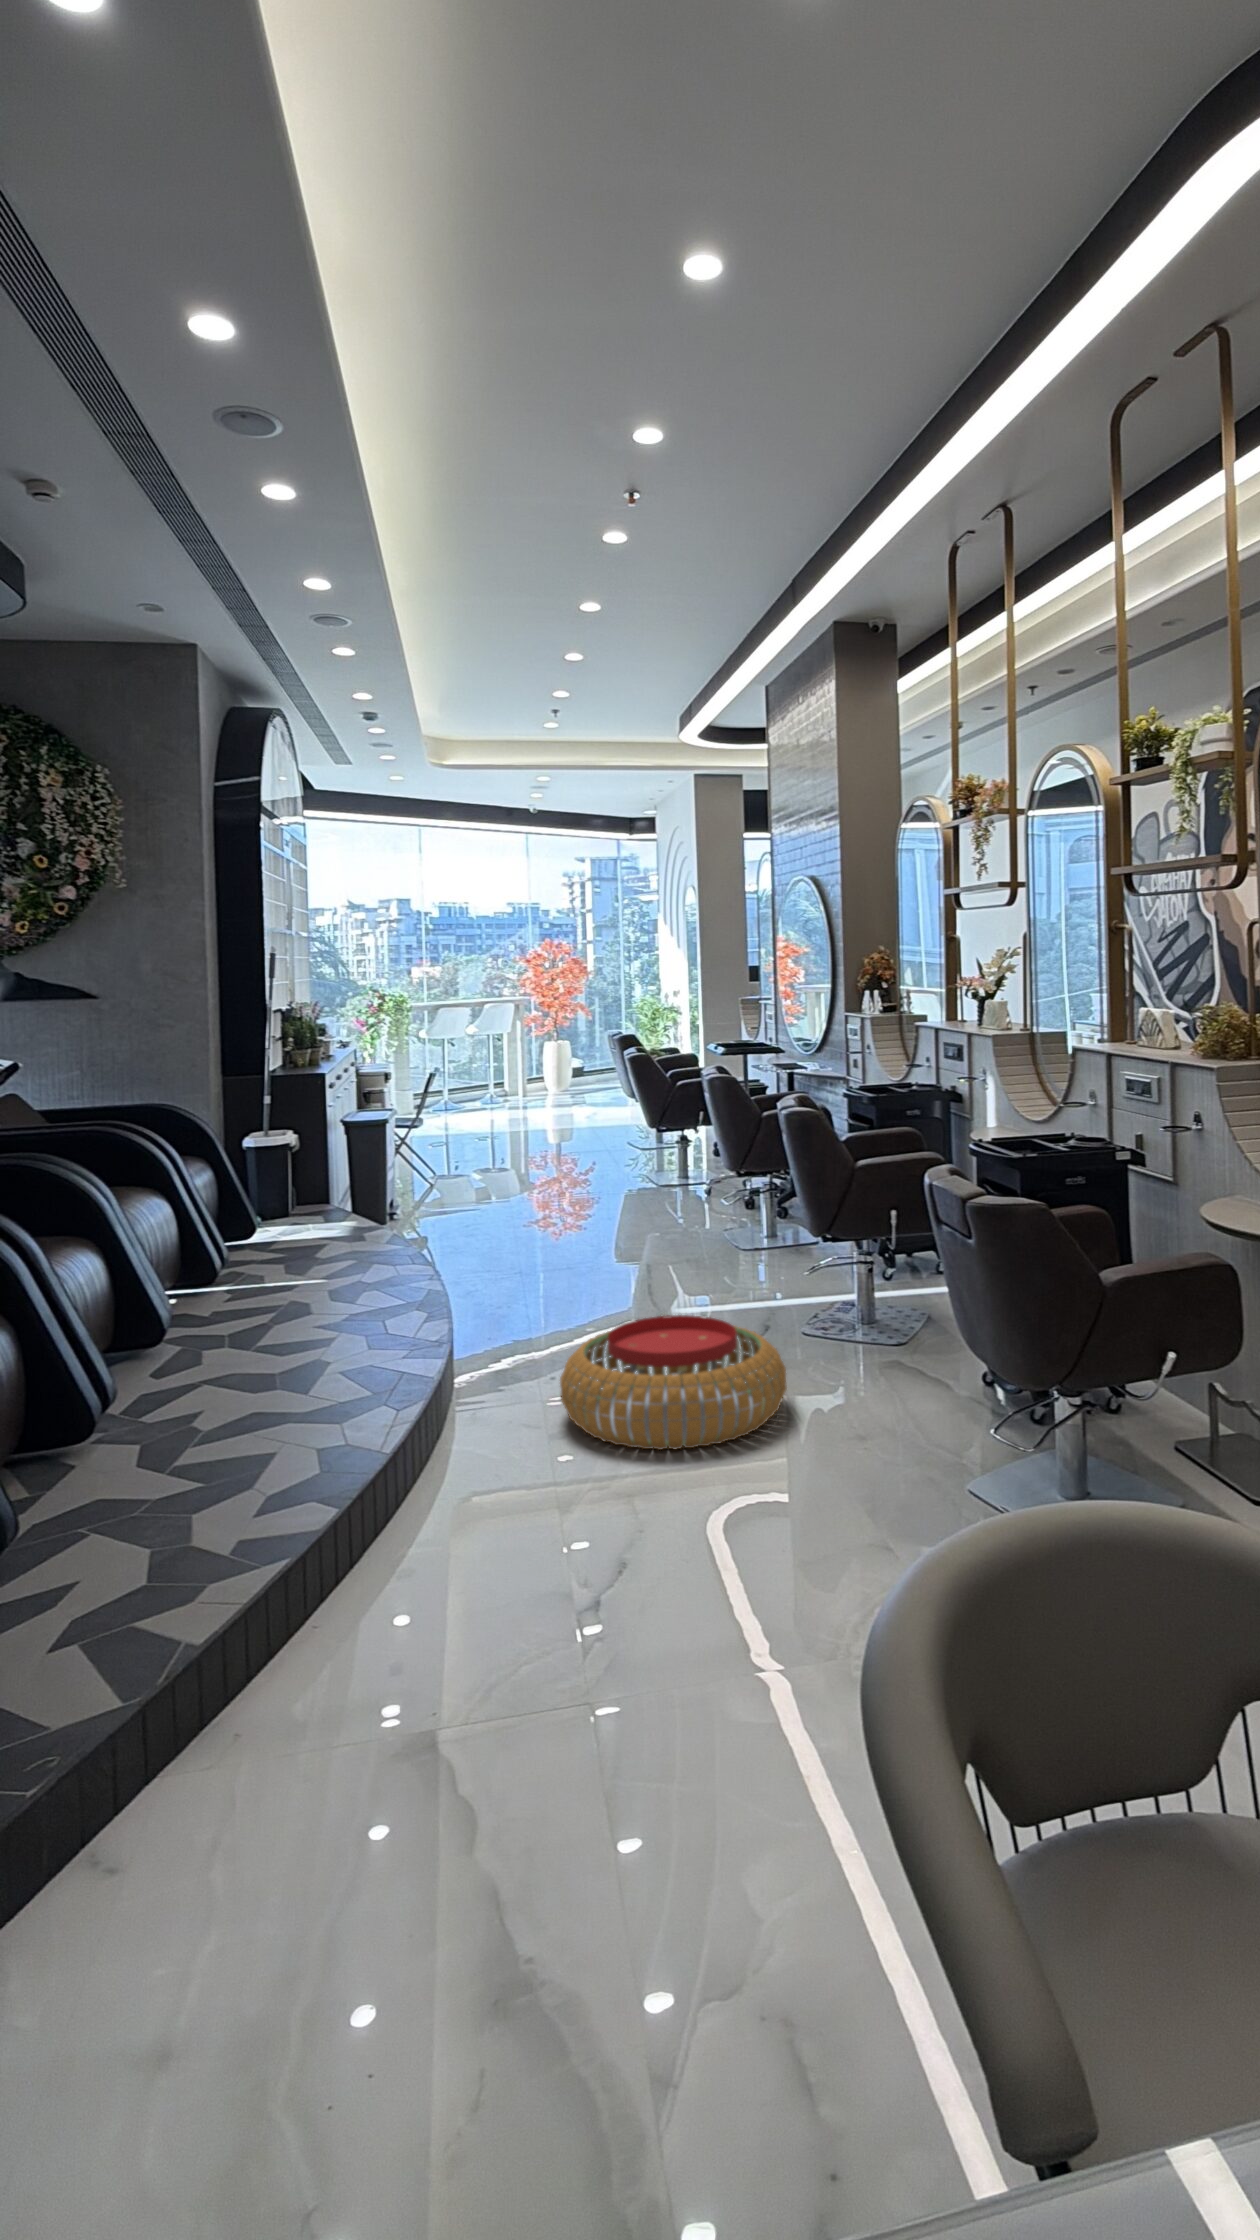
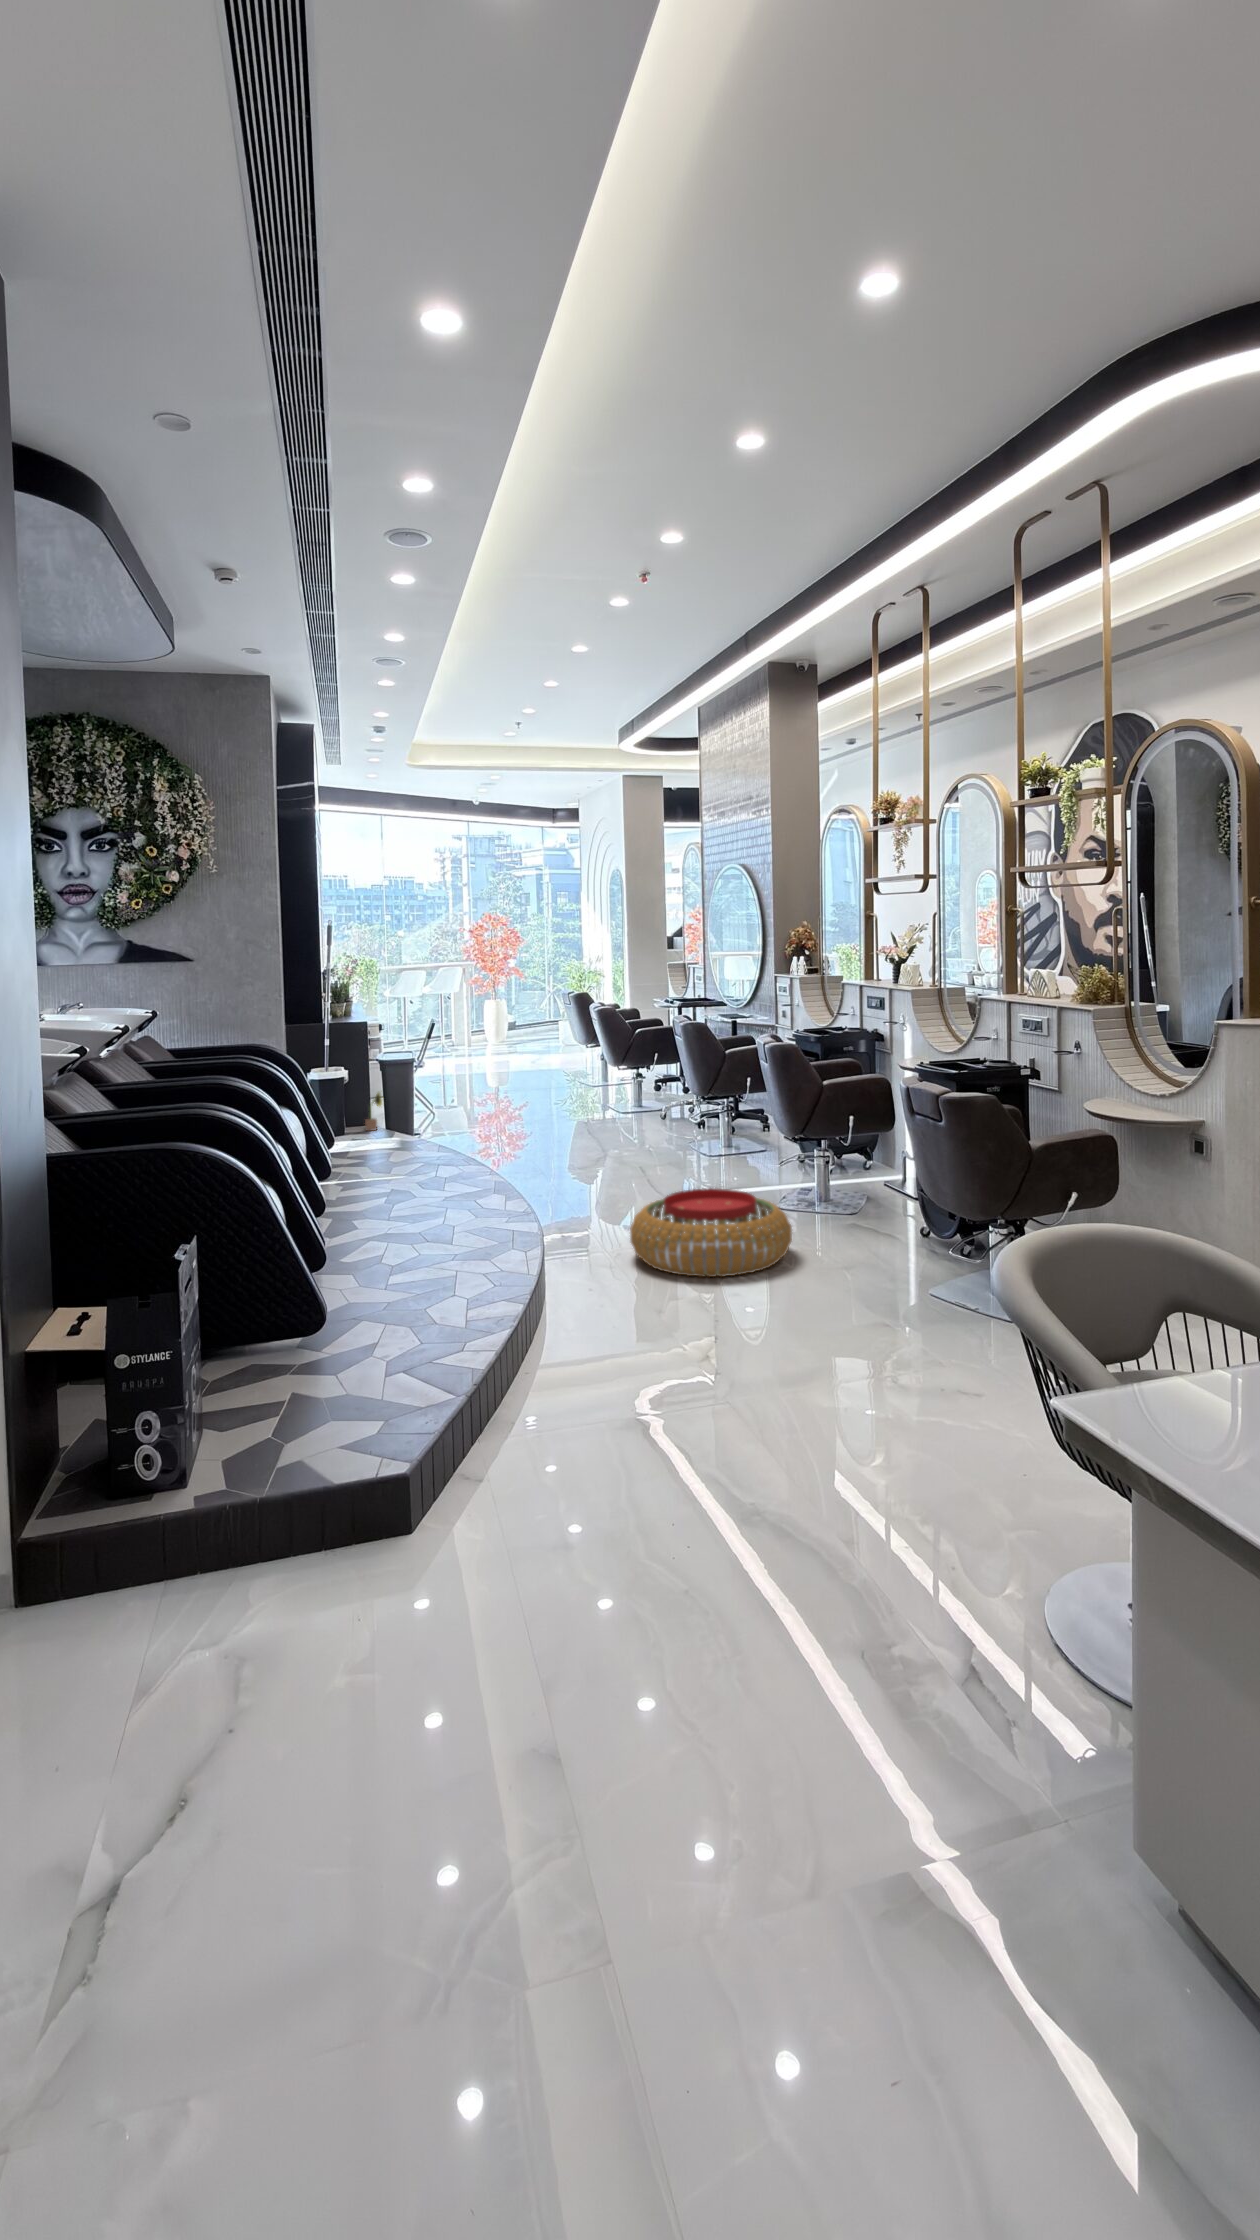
decorative plant: none [333,1160,359,1212] -> present [365,1093,384,1131]

